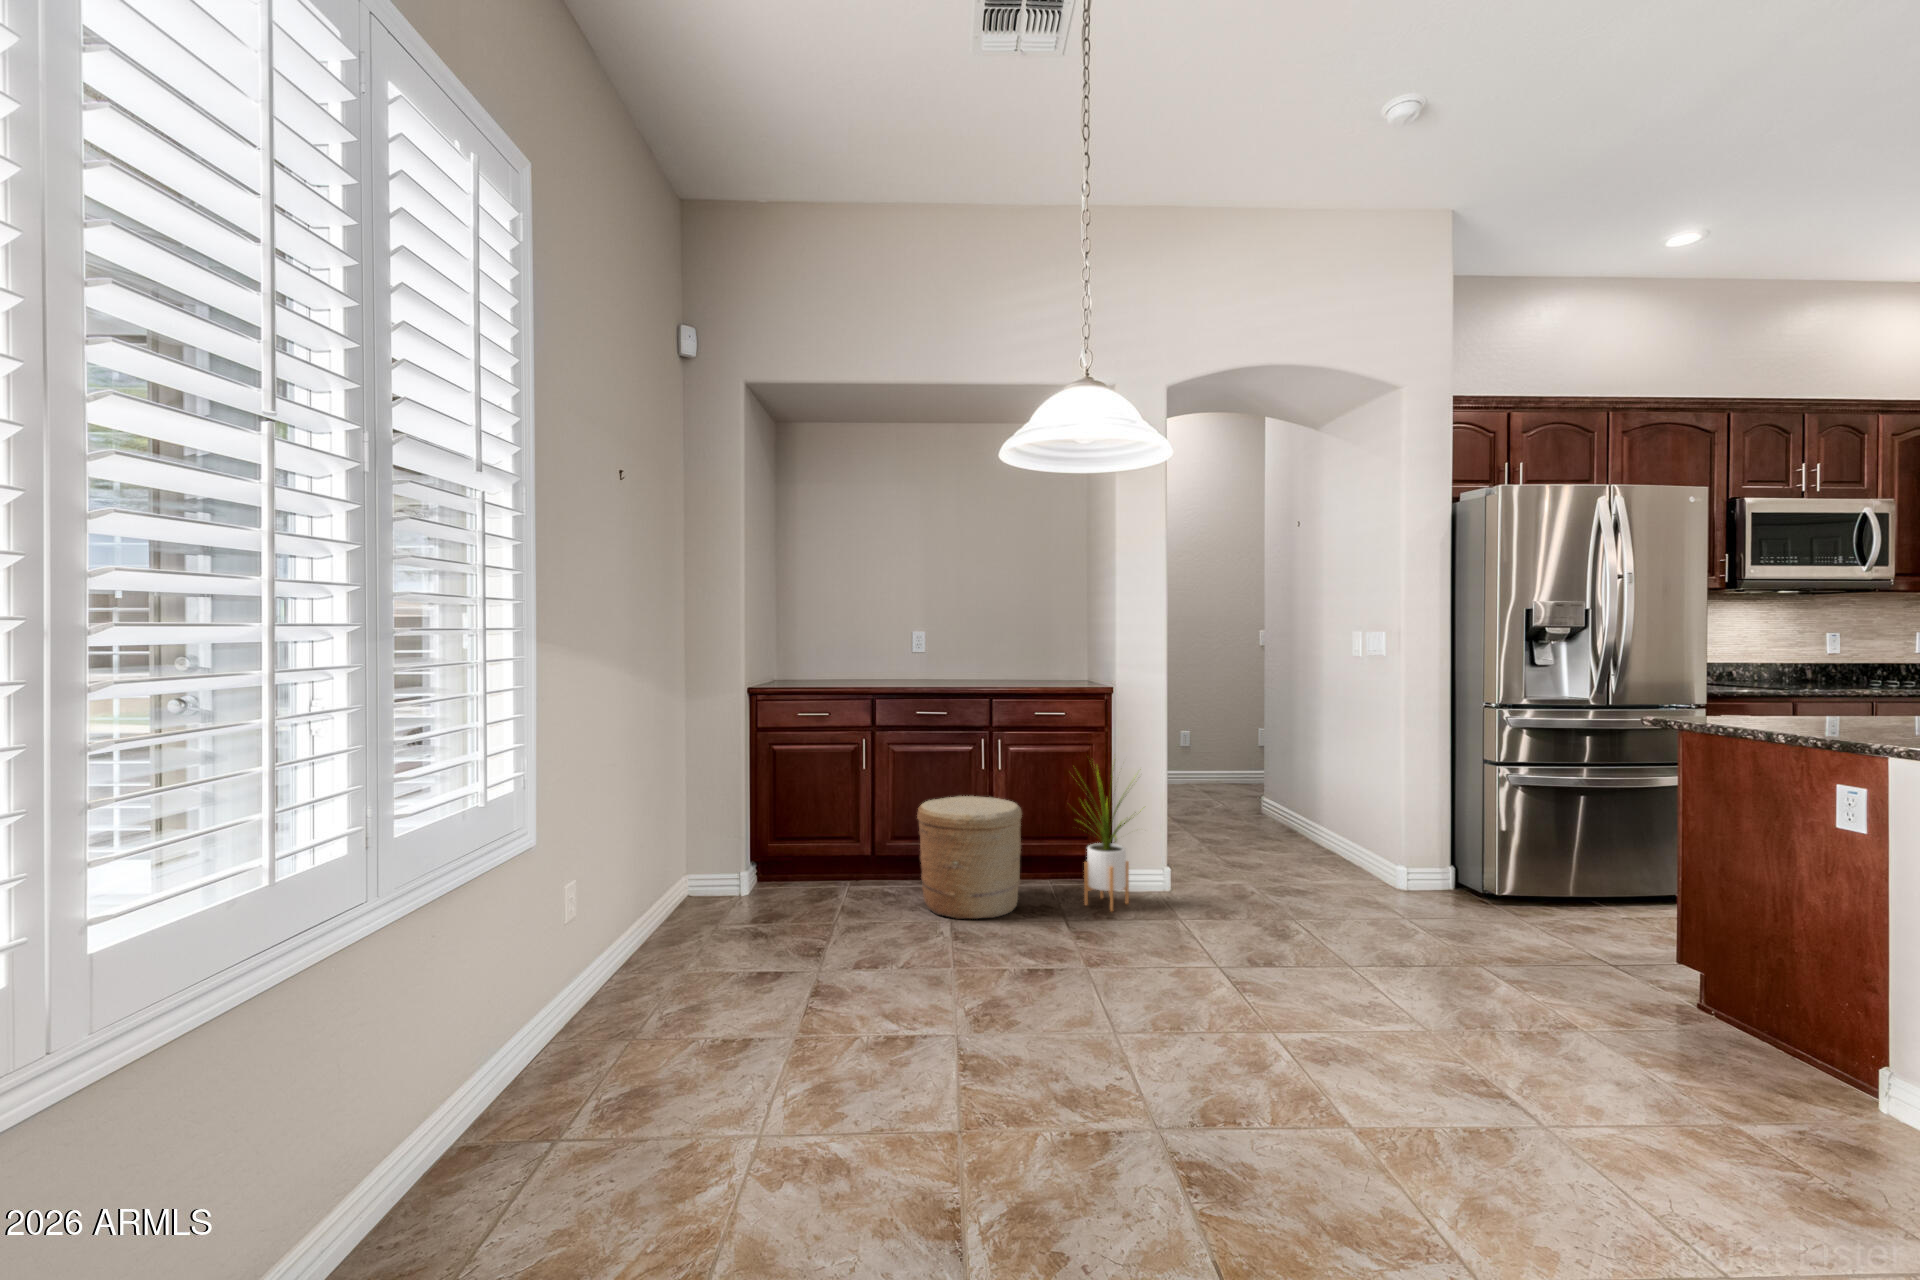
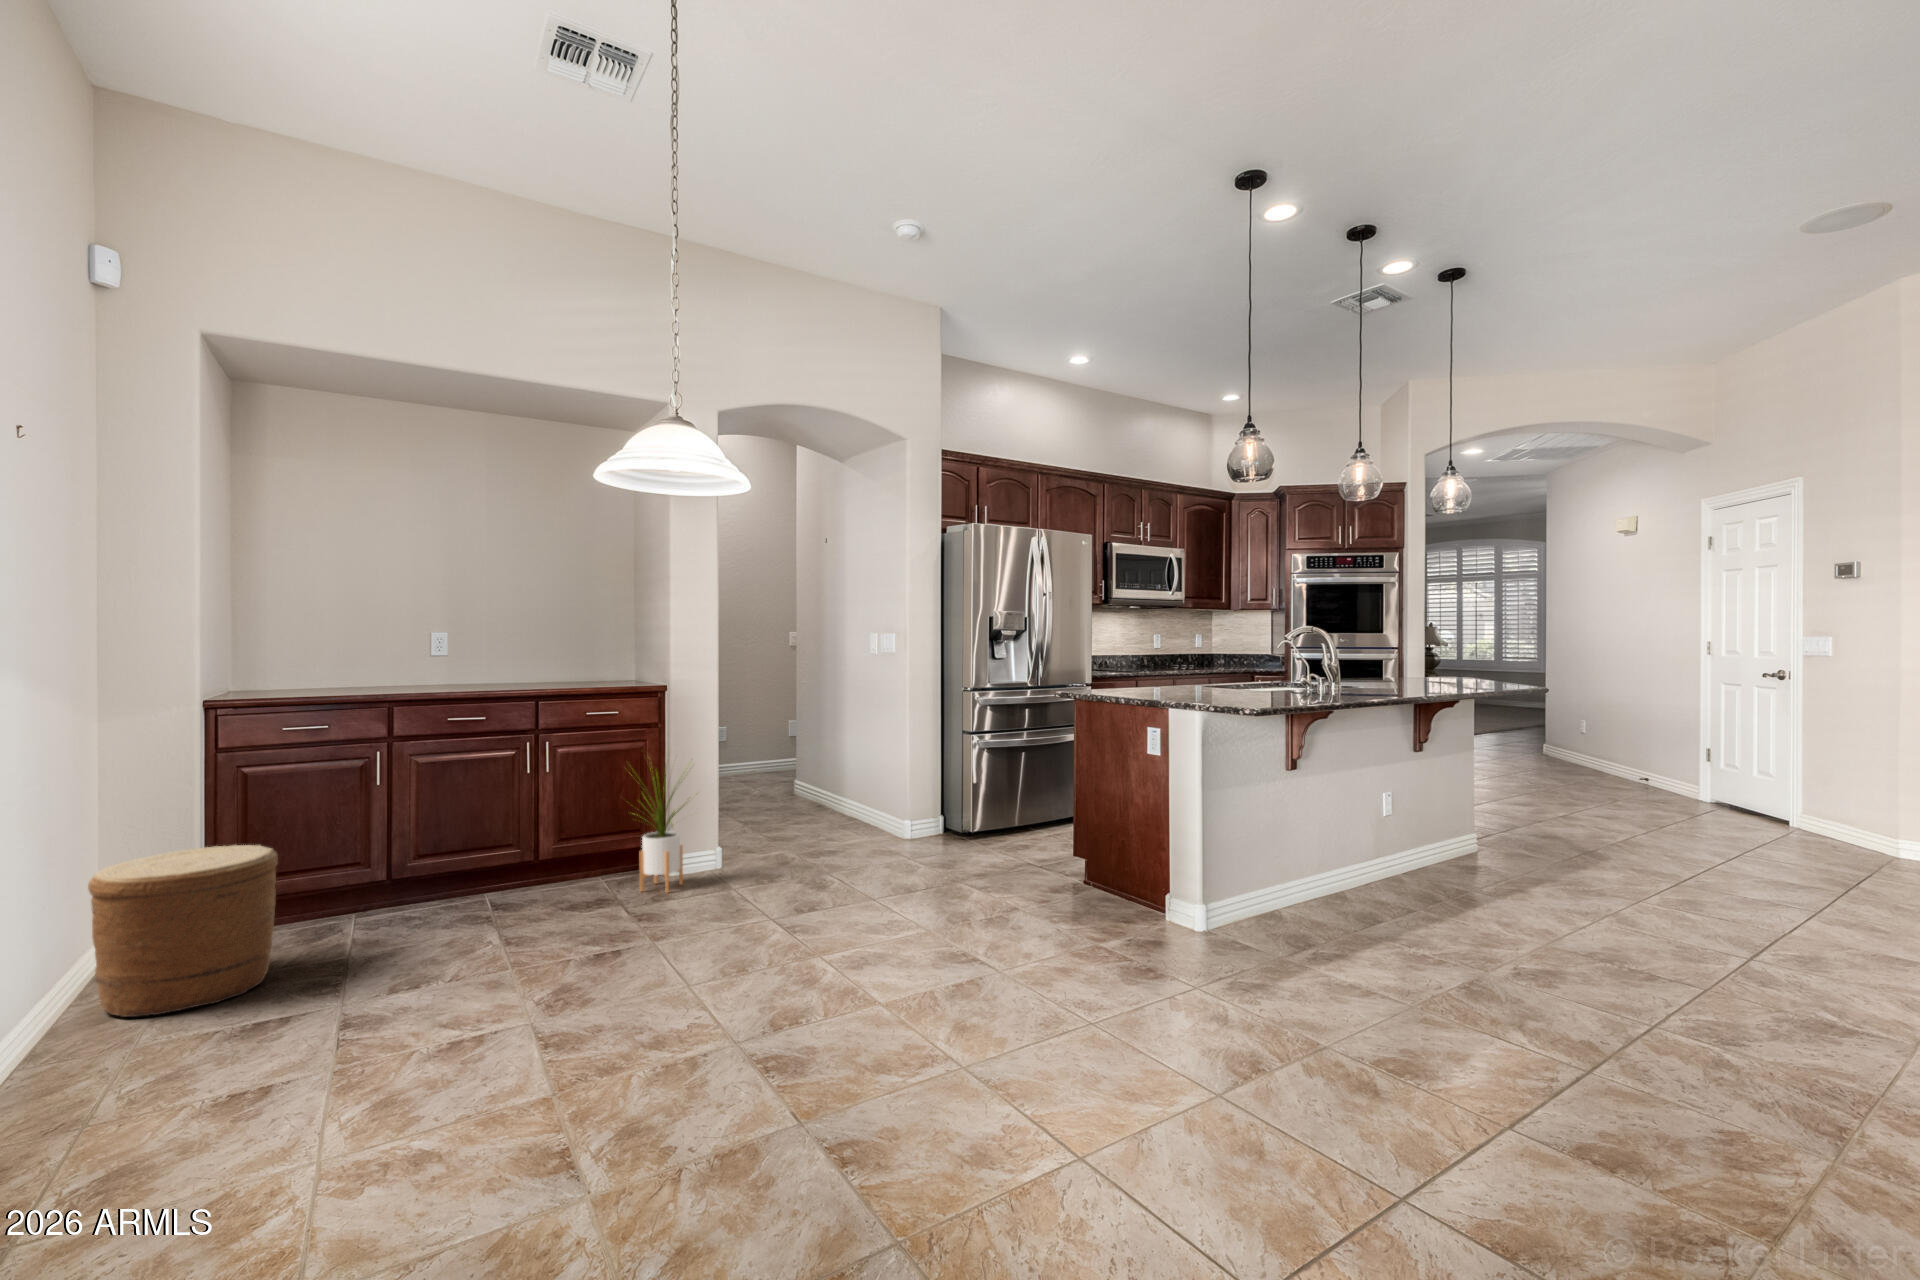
woven basket: present [917,796,1022,919] -> present [88,845,278,1017]

